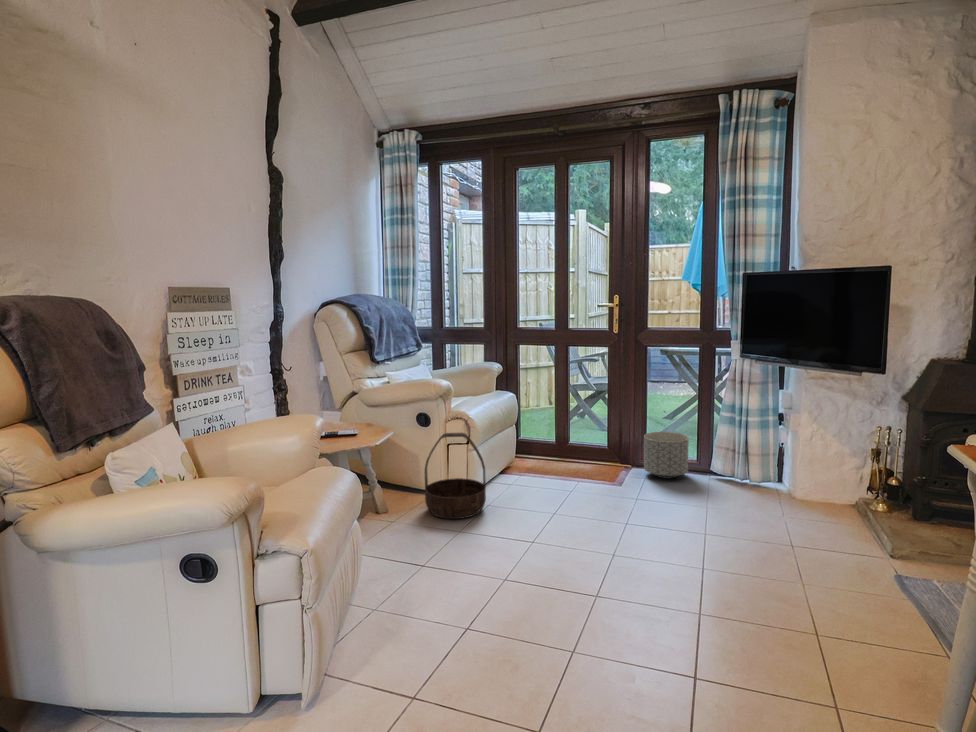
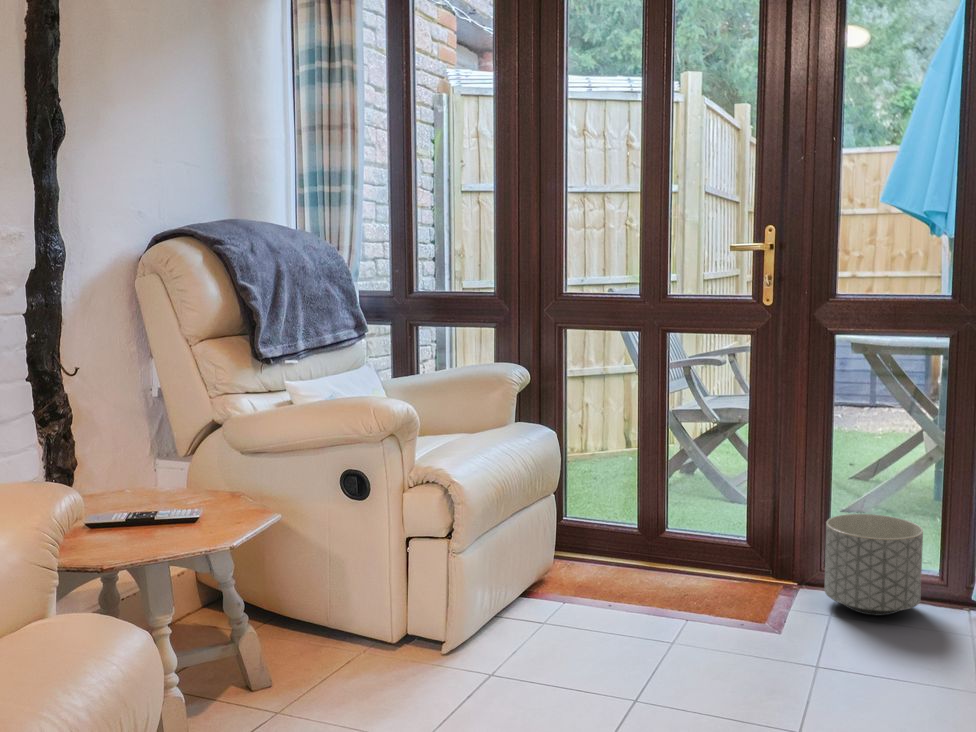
basket: present [424,433,486,519] -> none [352,516,485,708]

